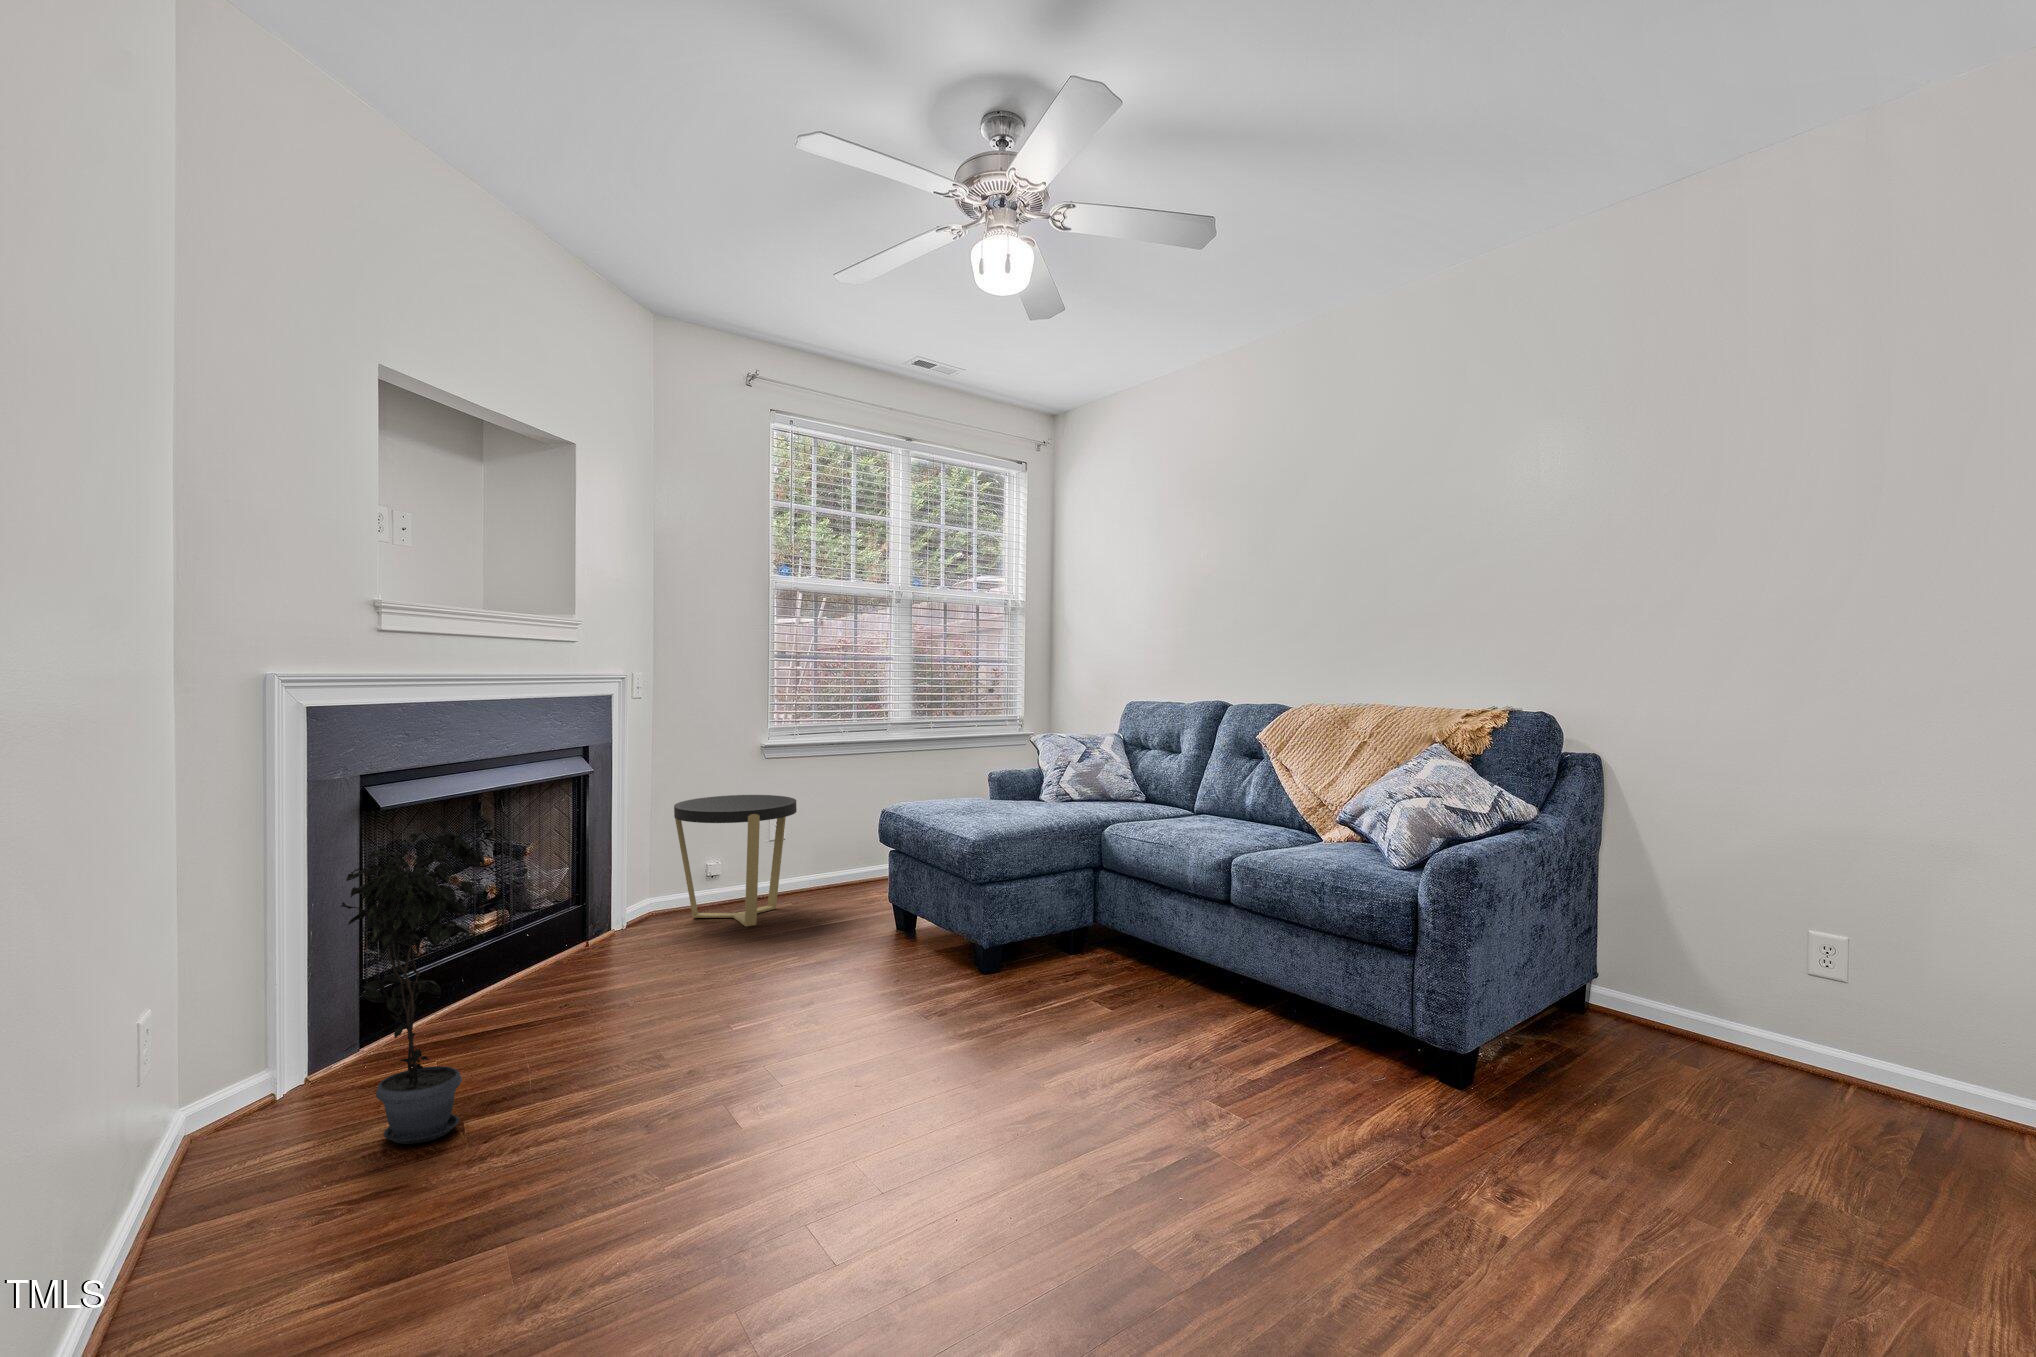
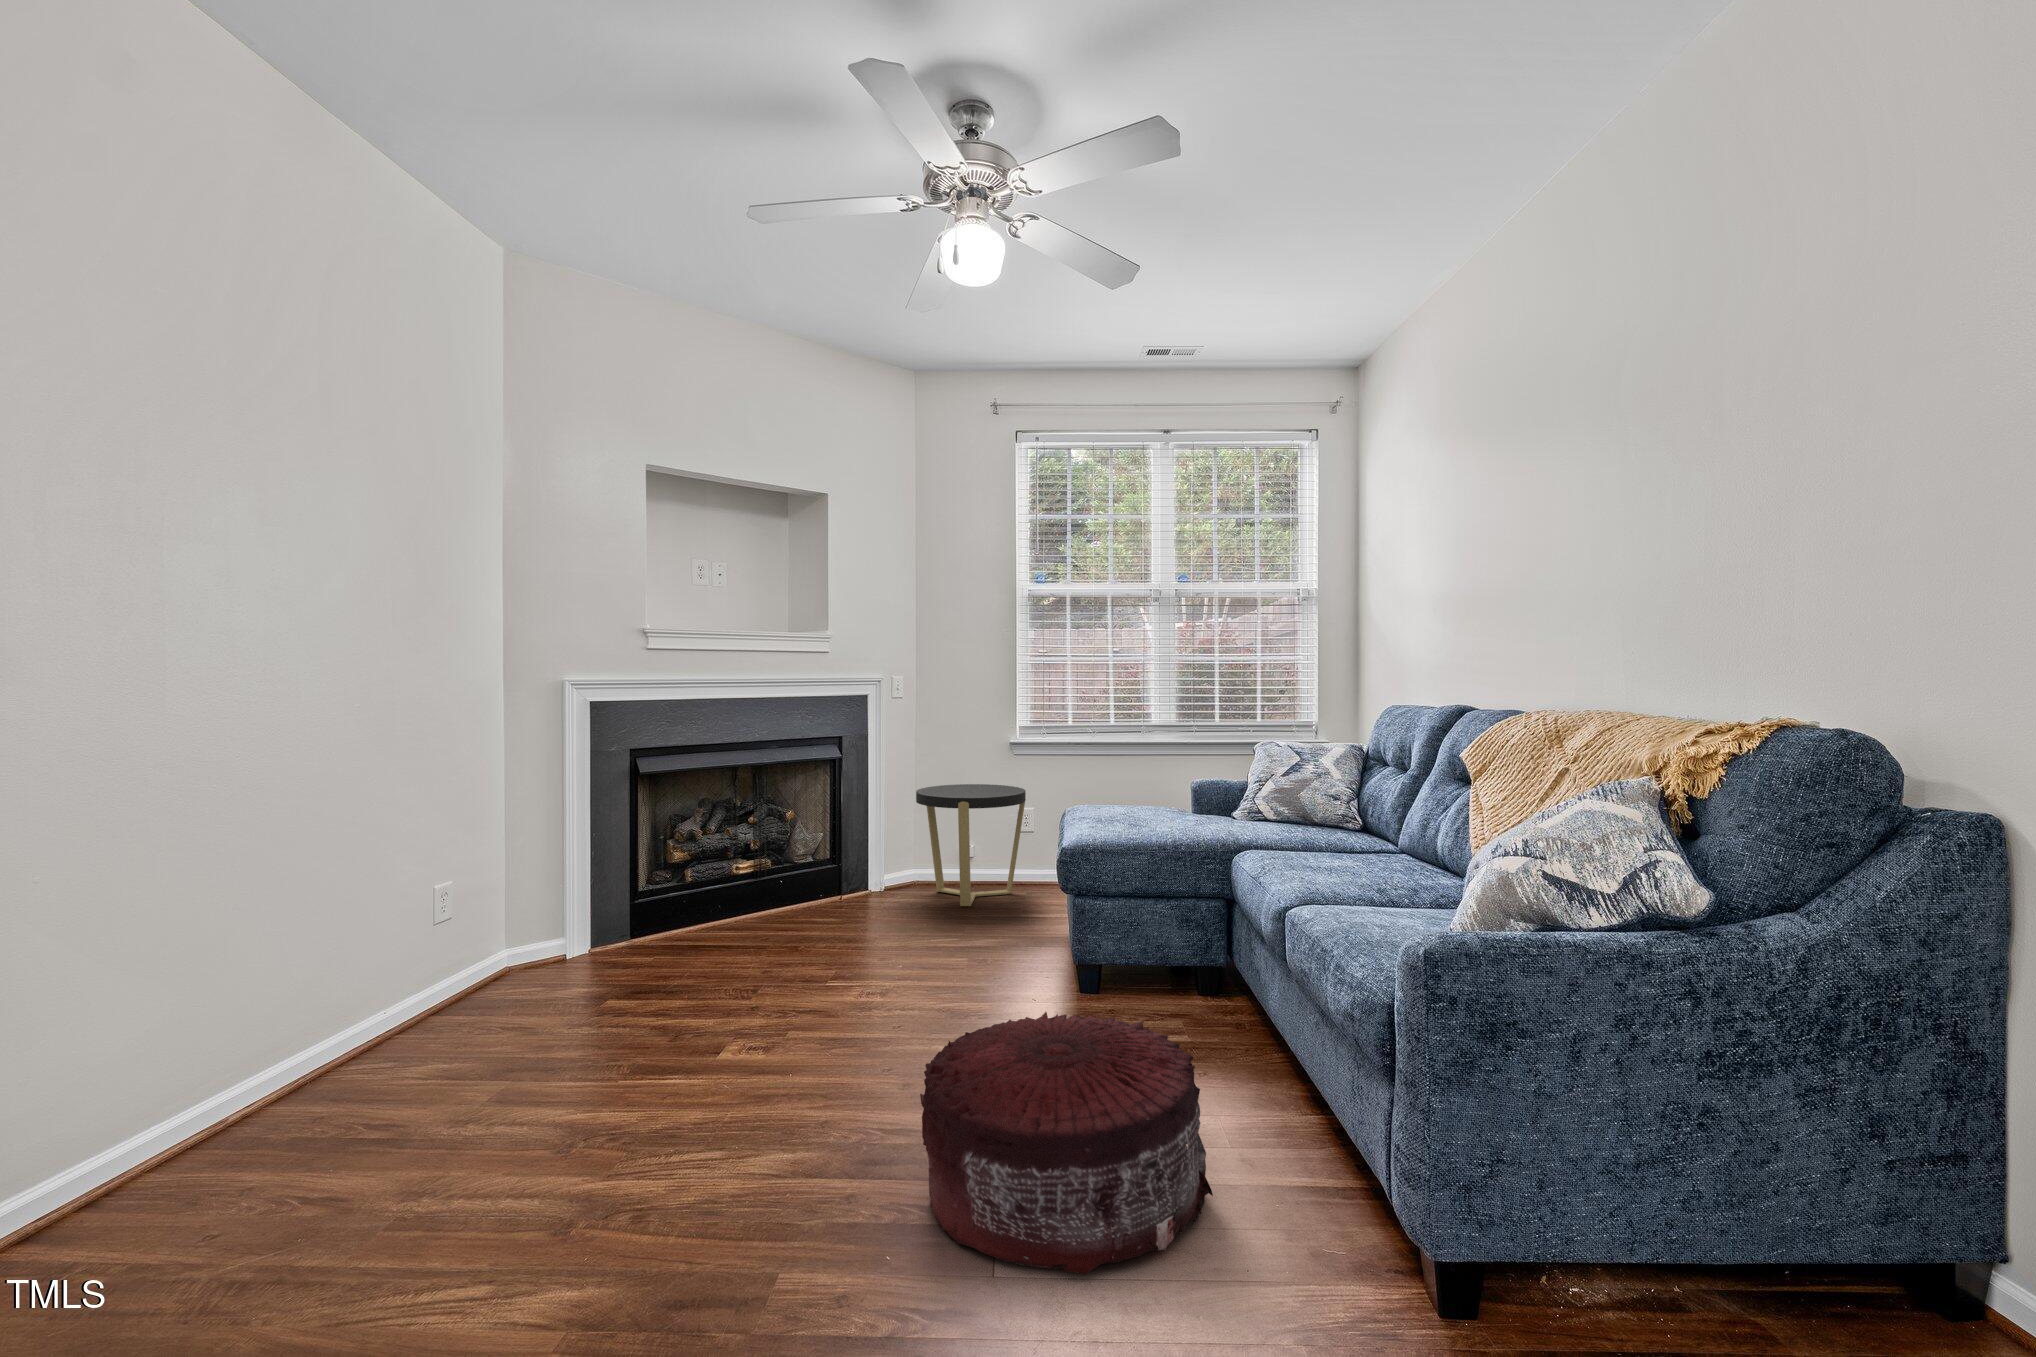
potted plant: present [340,819,485,1144] -> none [362,771,519,1045]
pouf: none [1084,950,1292,1113] -> present [920,1012,1213,1274]

